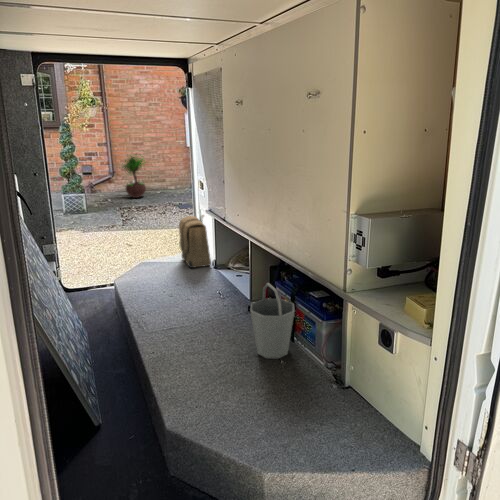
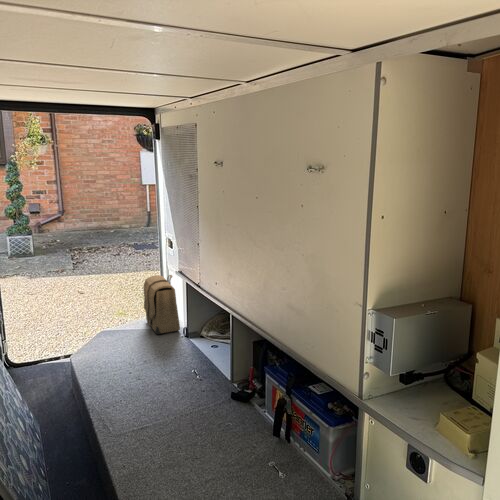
potted tree: present [122,156,146,198] -> none [70,190,100,237]
bucket: present [250,283,294,358] -> none [244,382,297,472]

